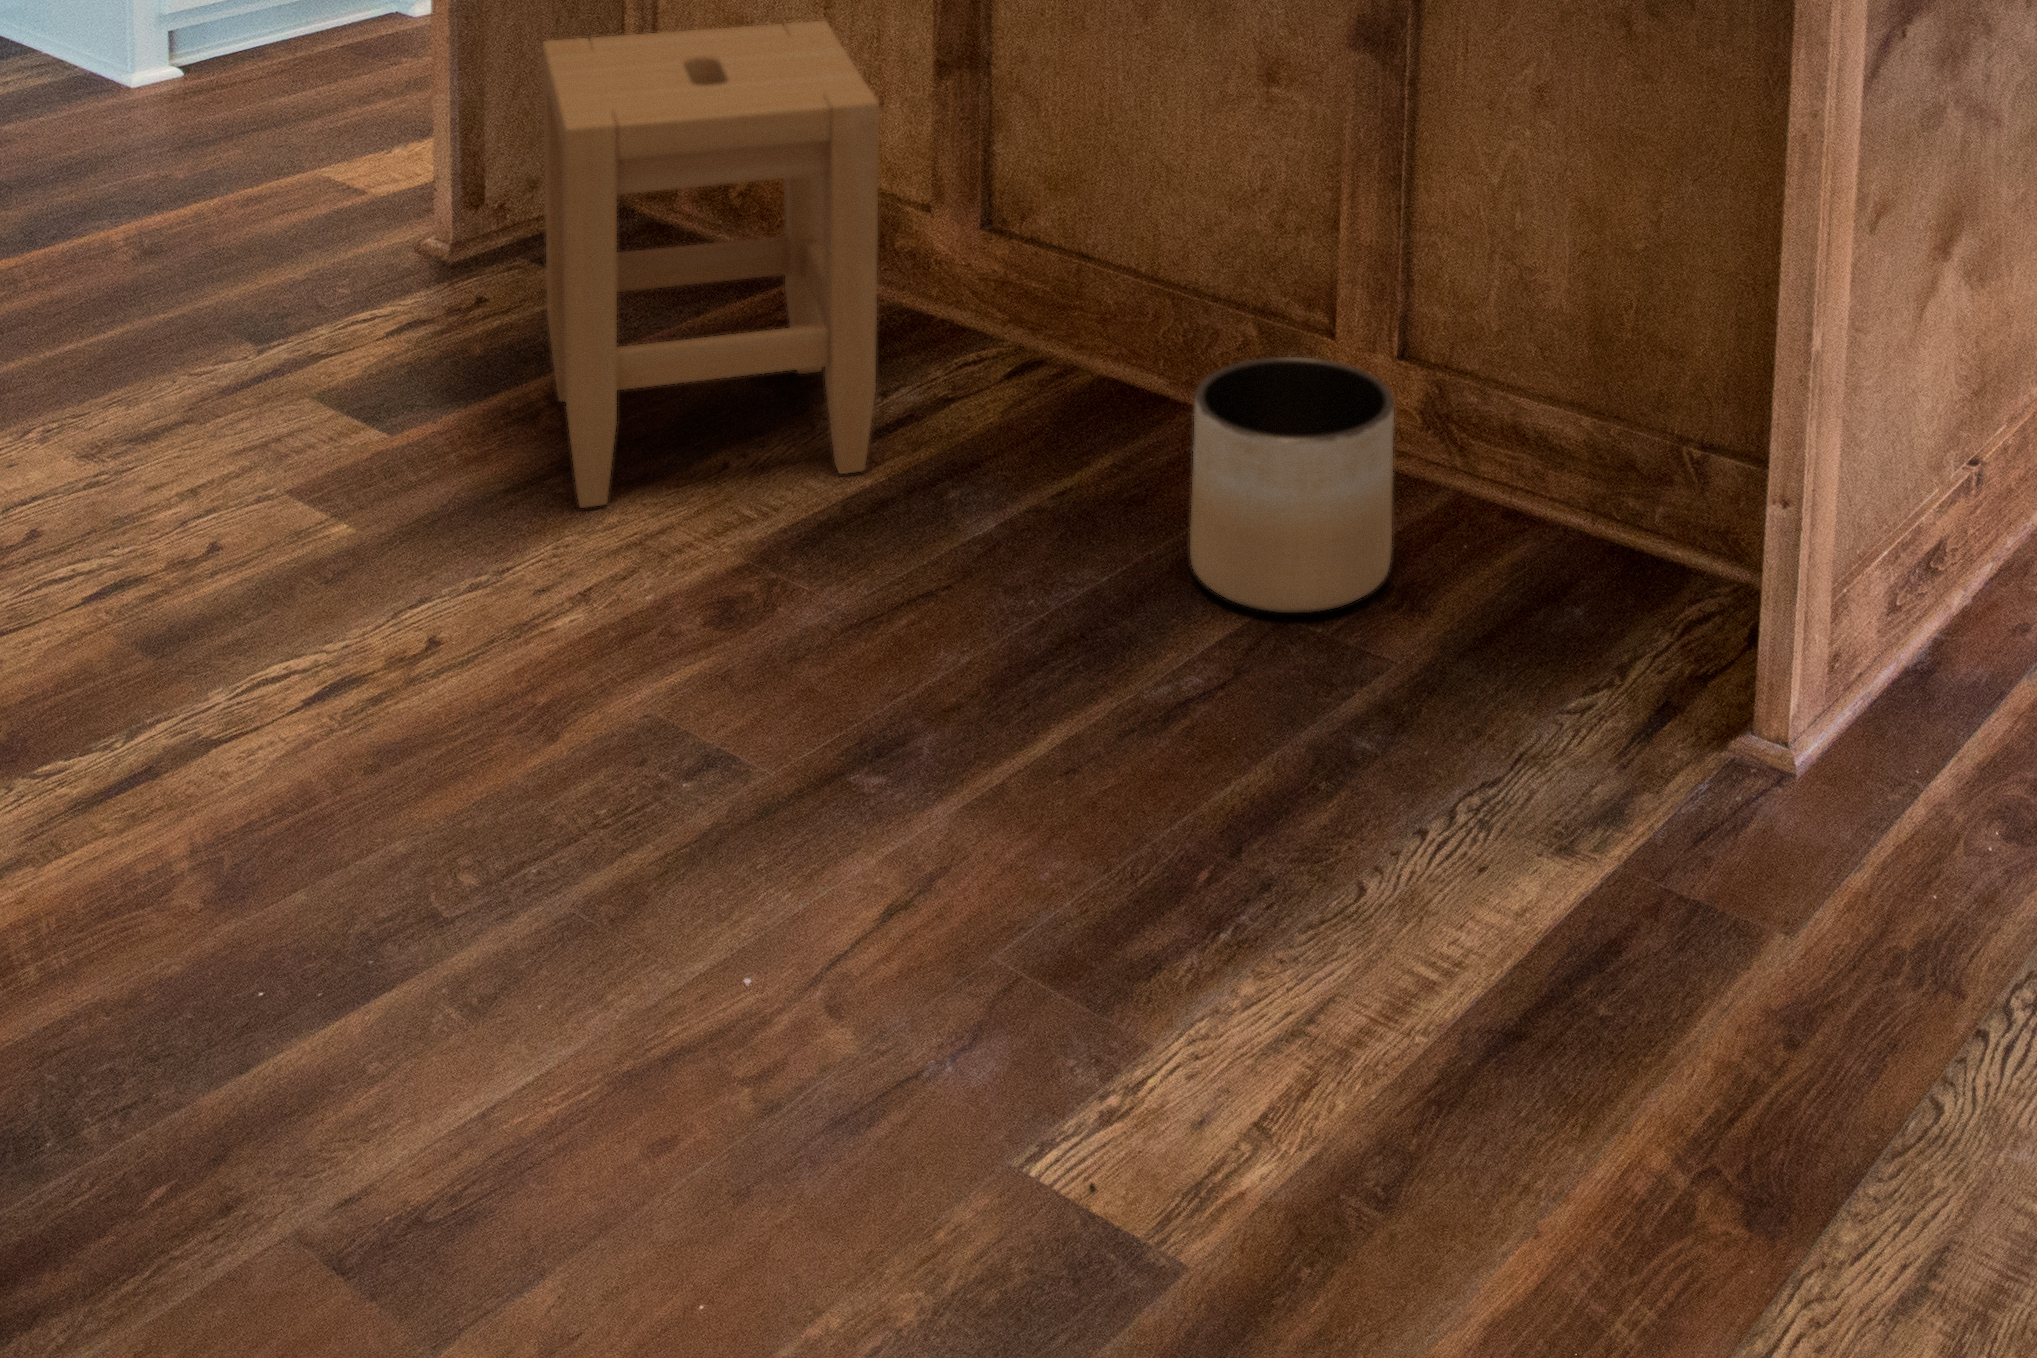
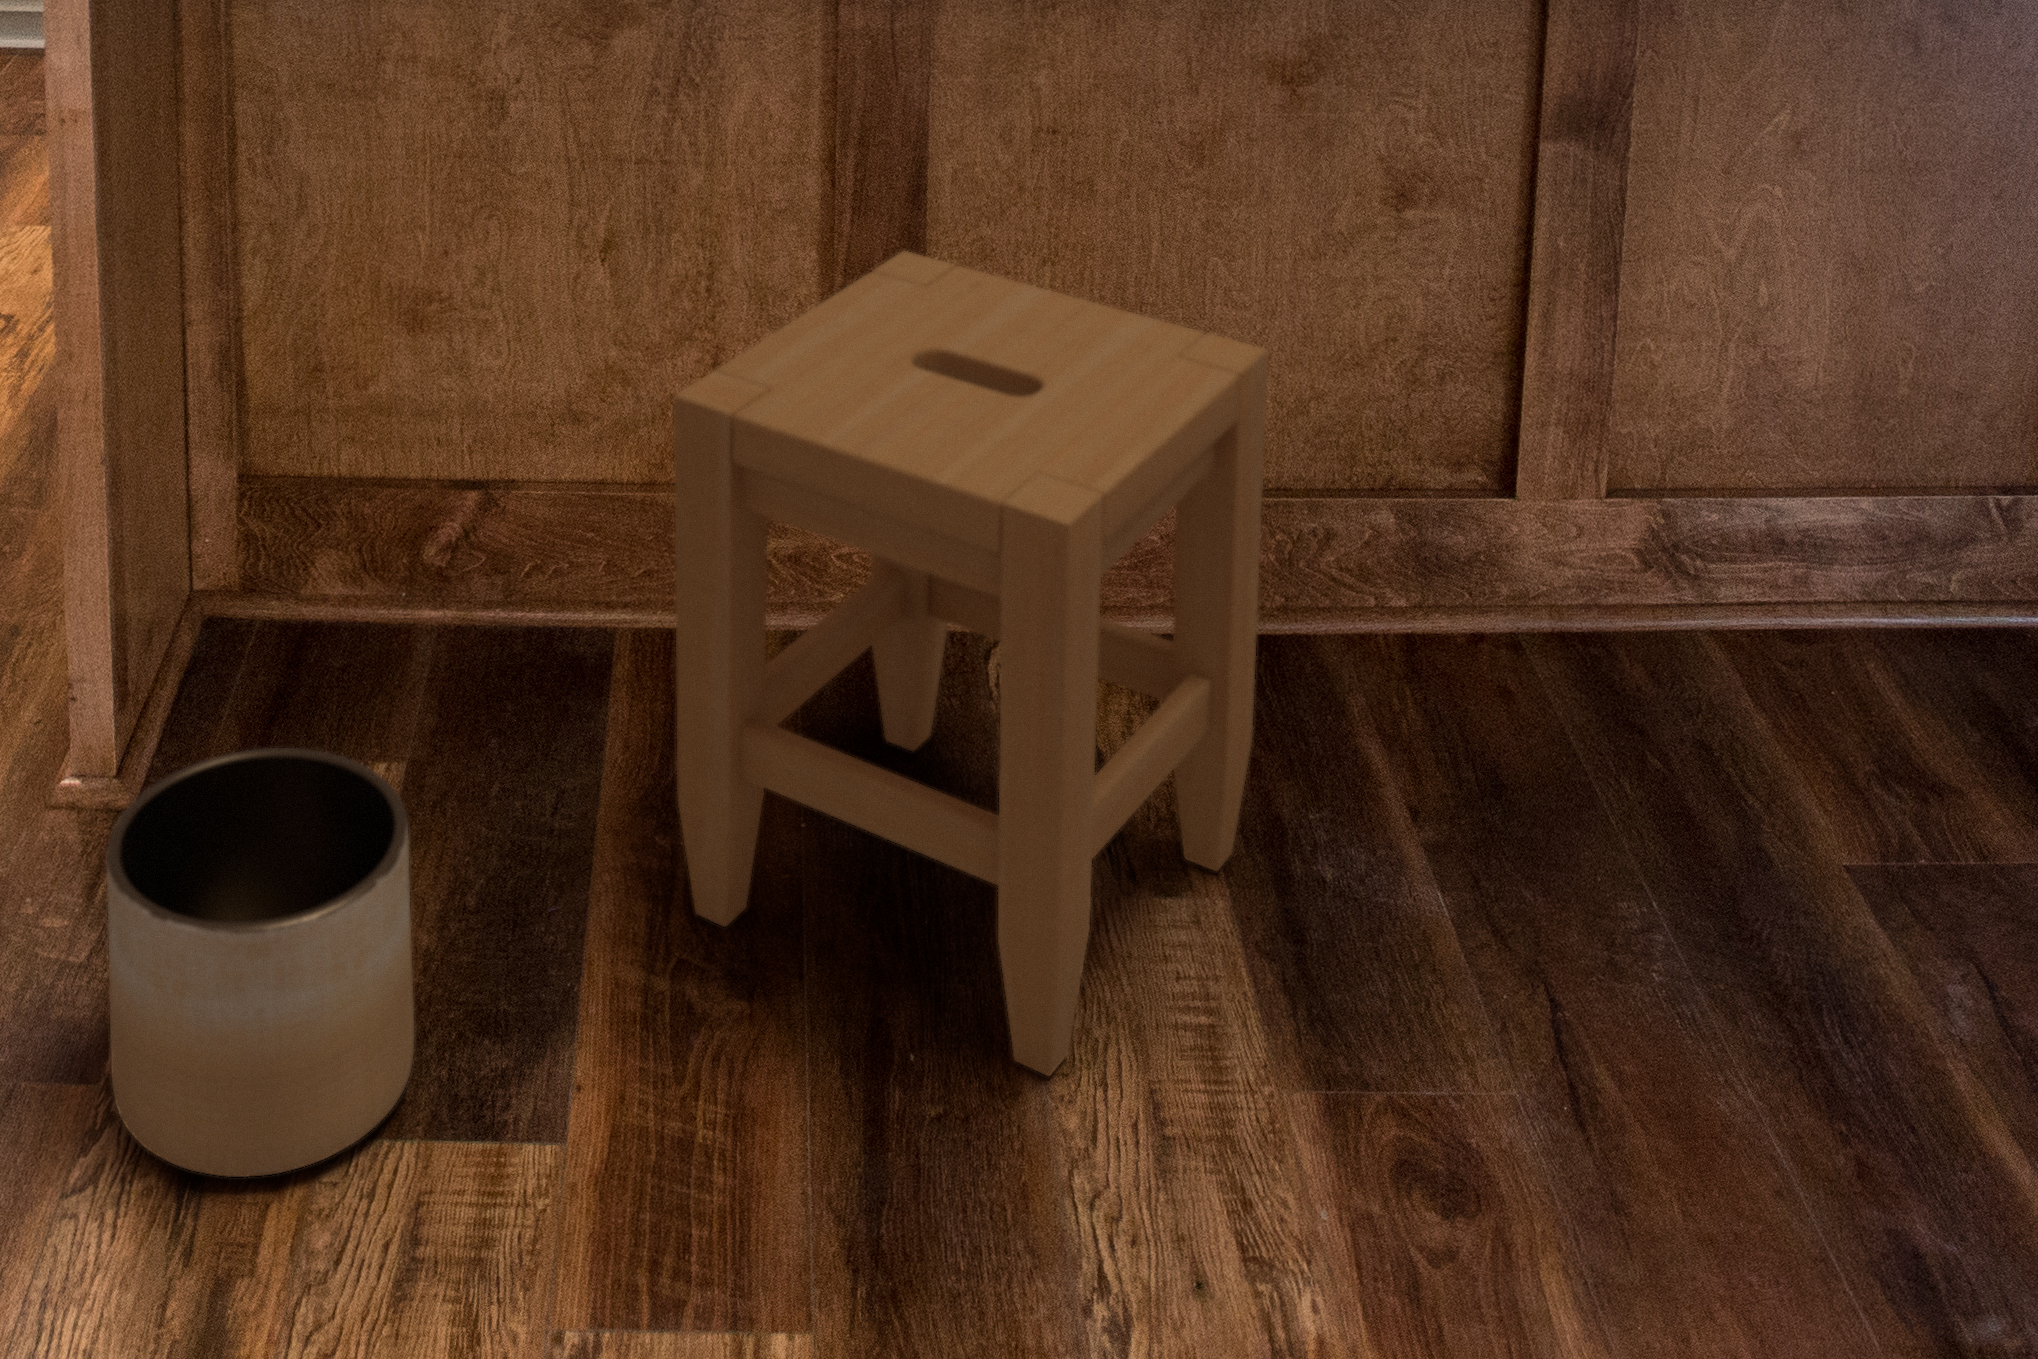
planter: present [1190,357,1394,613] -> present [107,748,414,1177]

